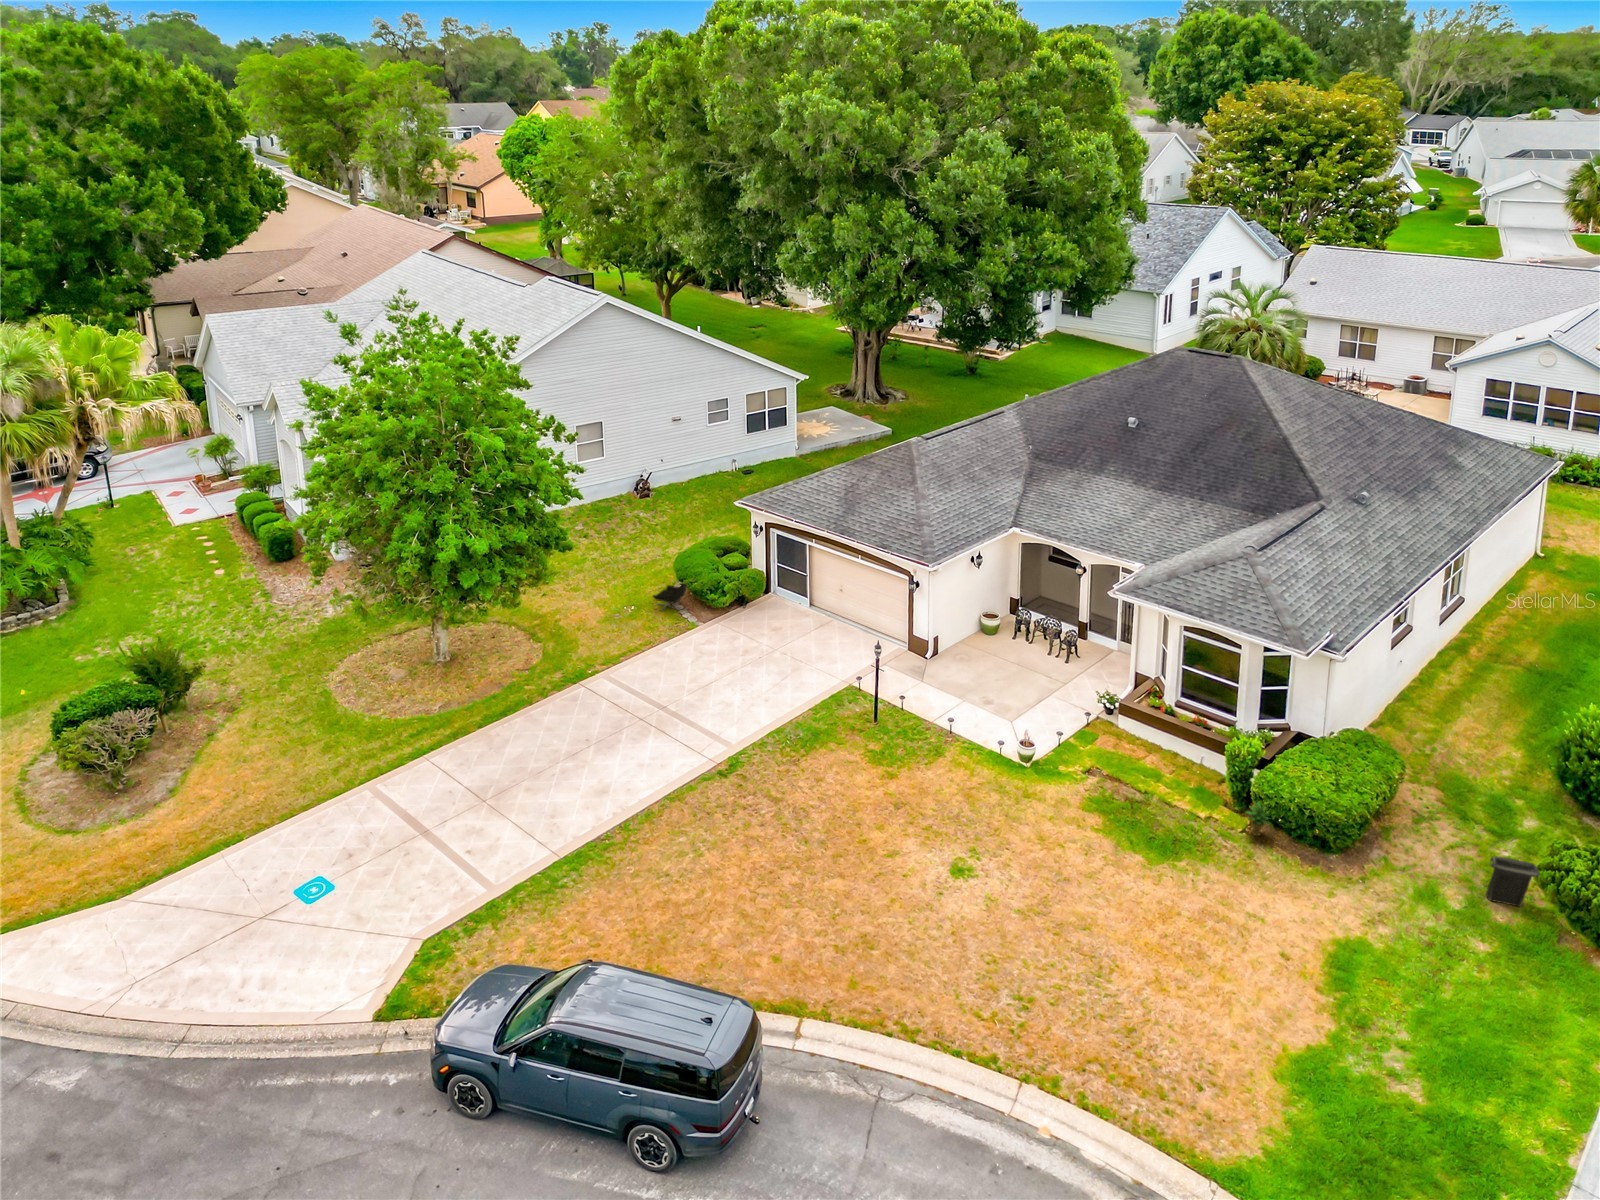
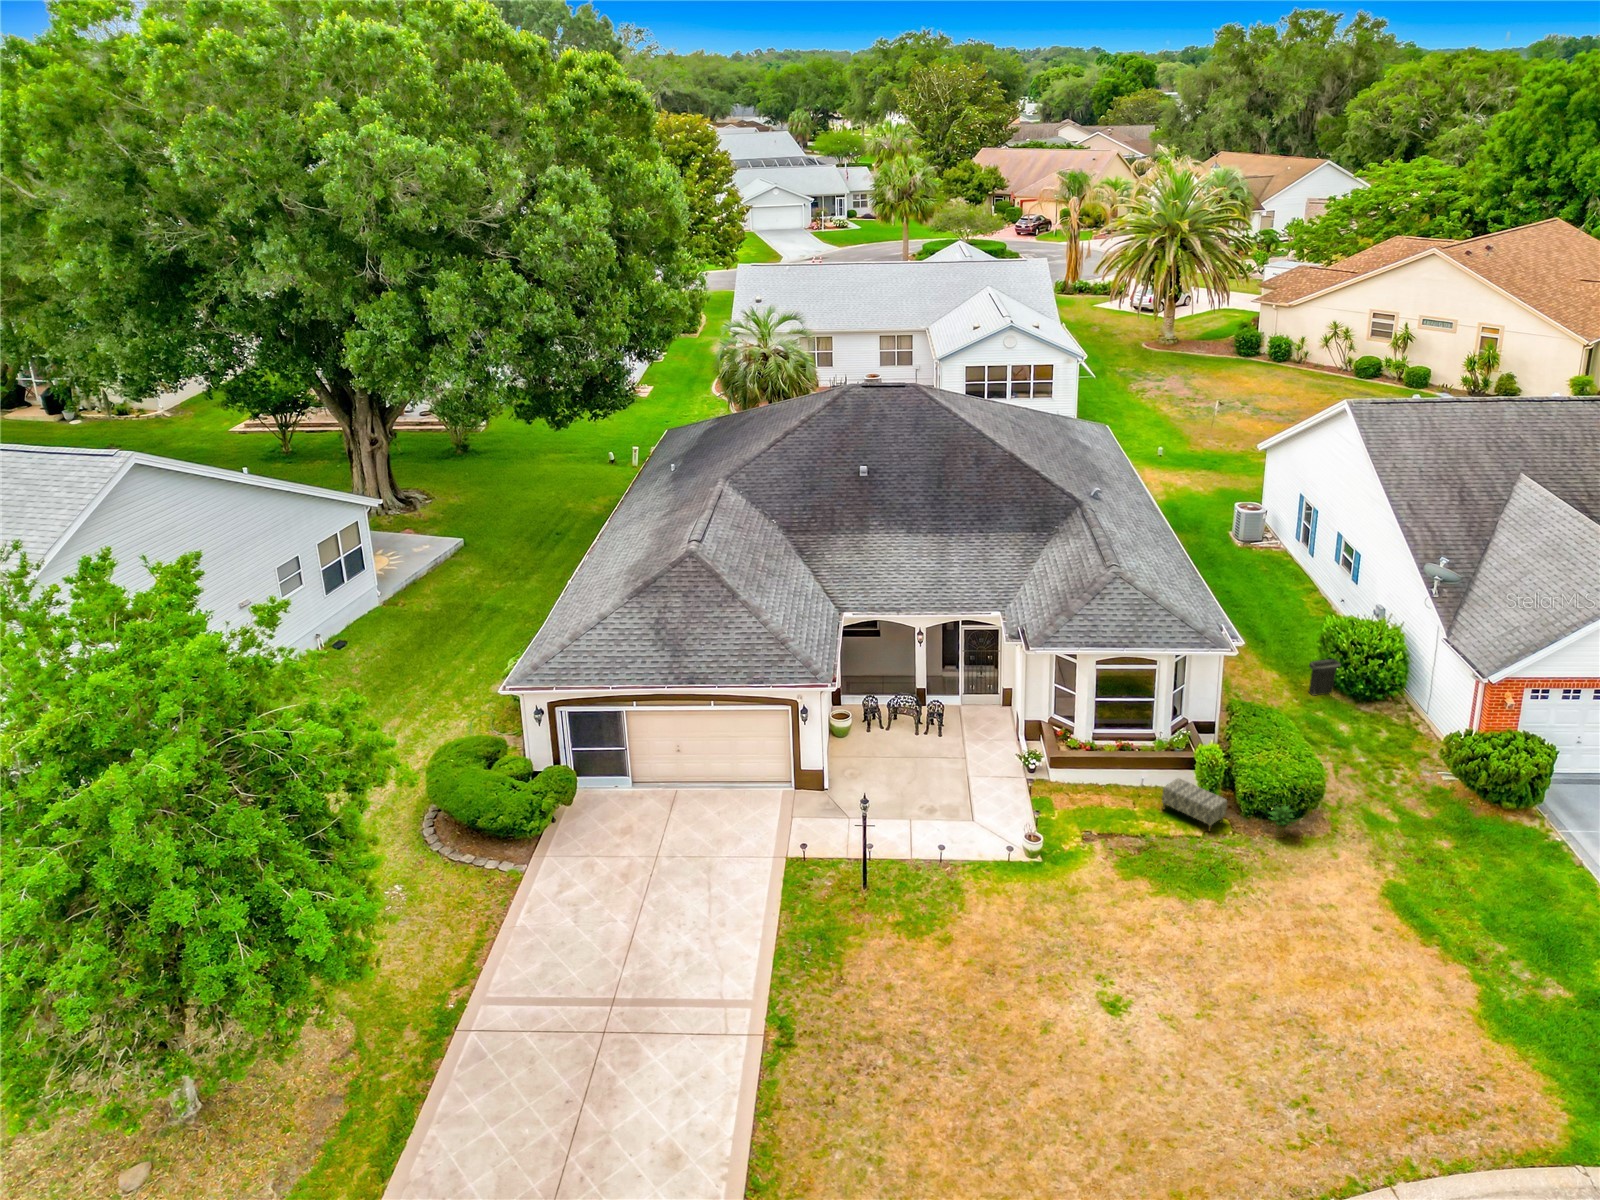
lounge chair: present [653,584,687,607] -> none [439,812,482,862]
bench: none [1176,752,1222,804] -> present [1162,778,1227,831]
trash can: present [1486,856,1540,907] -> present [1308,659,1341,696]

